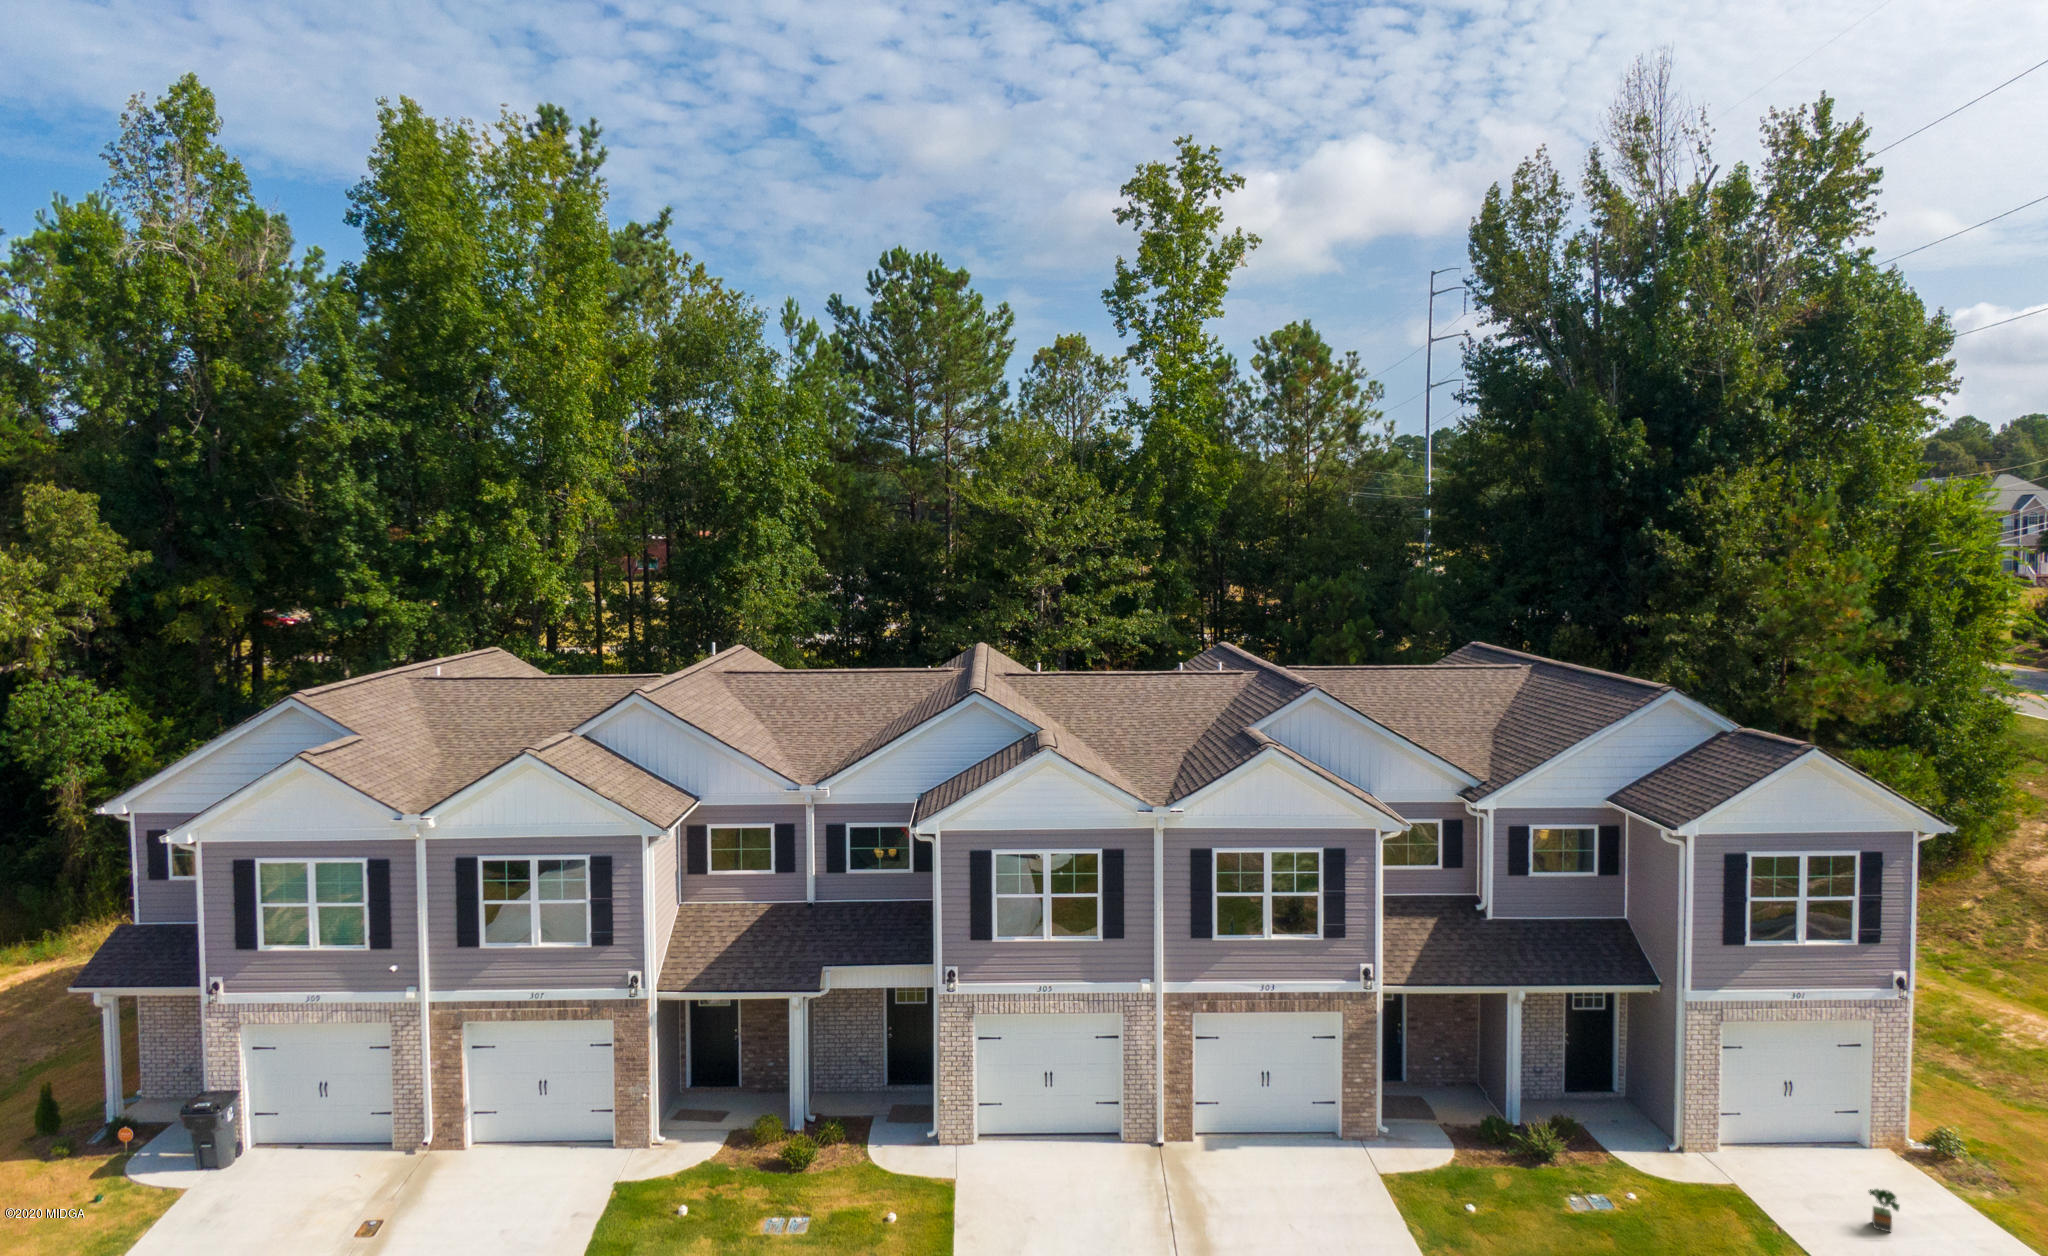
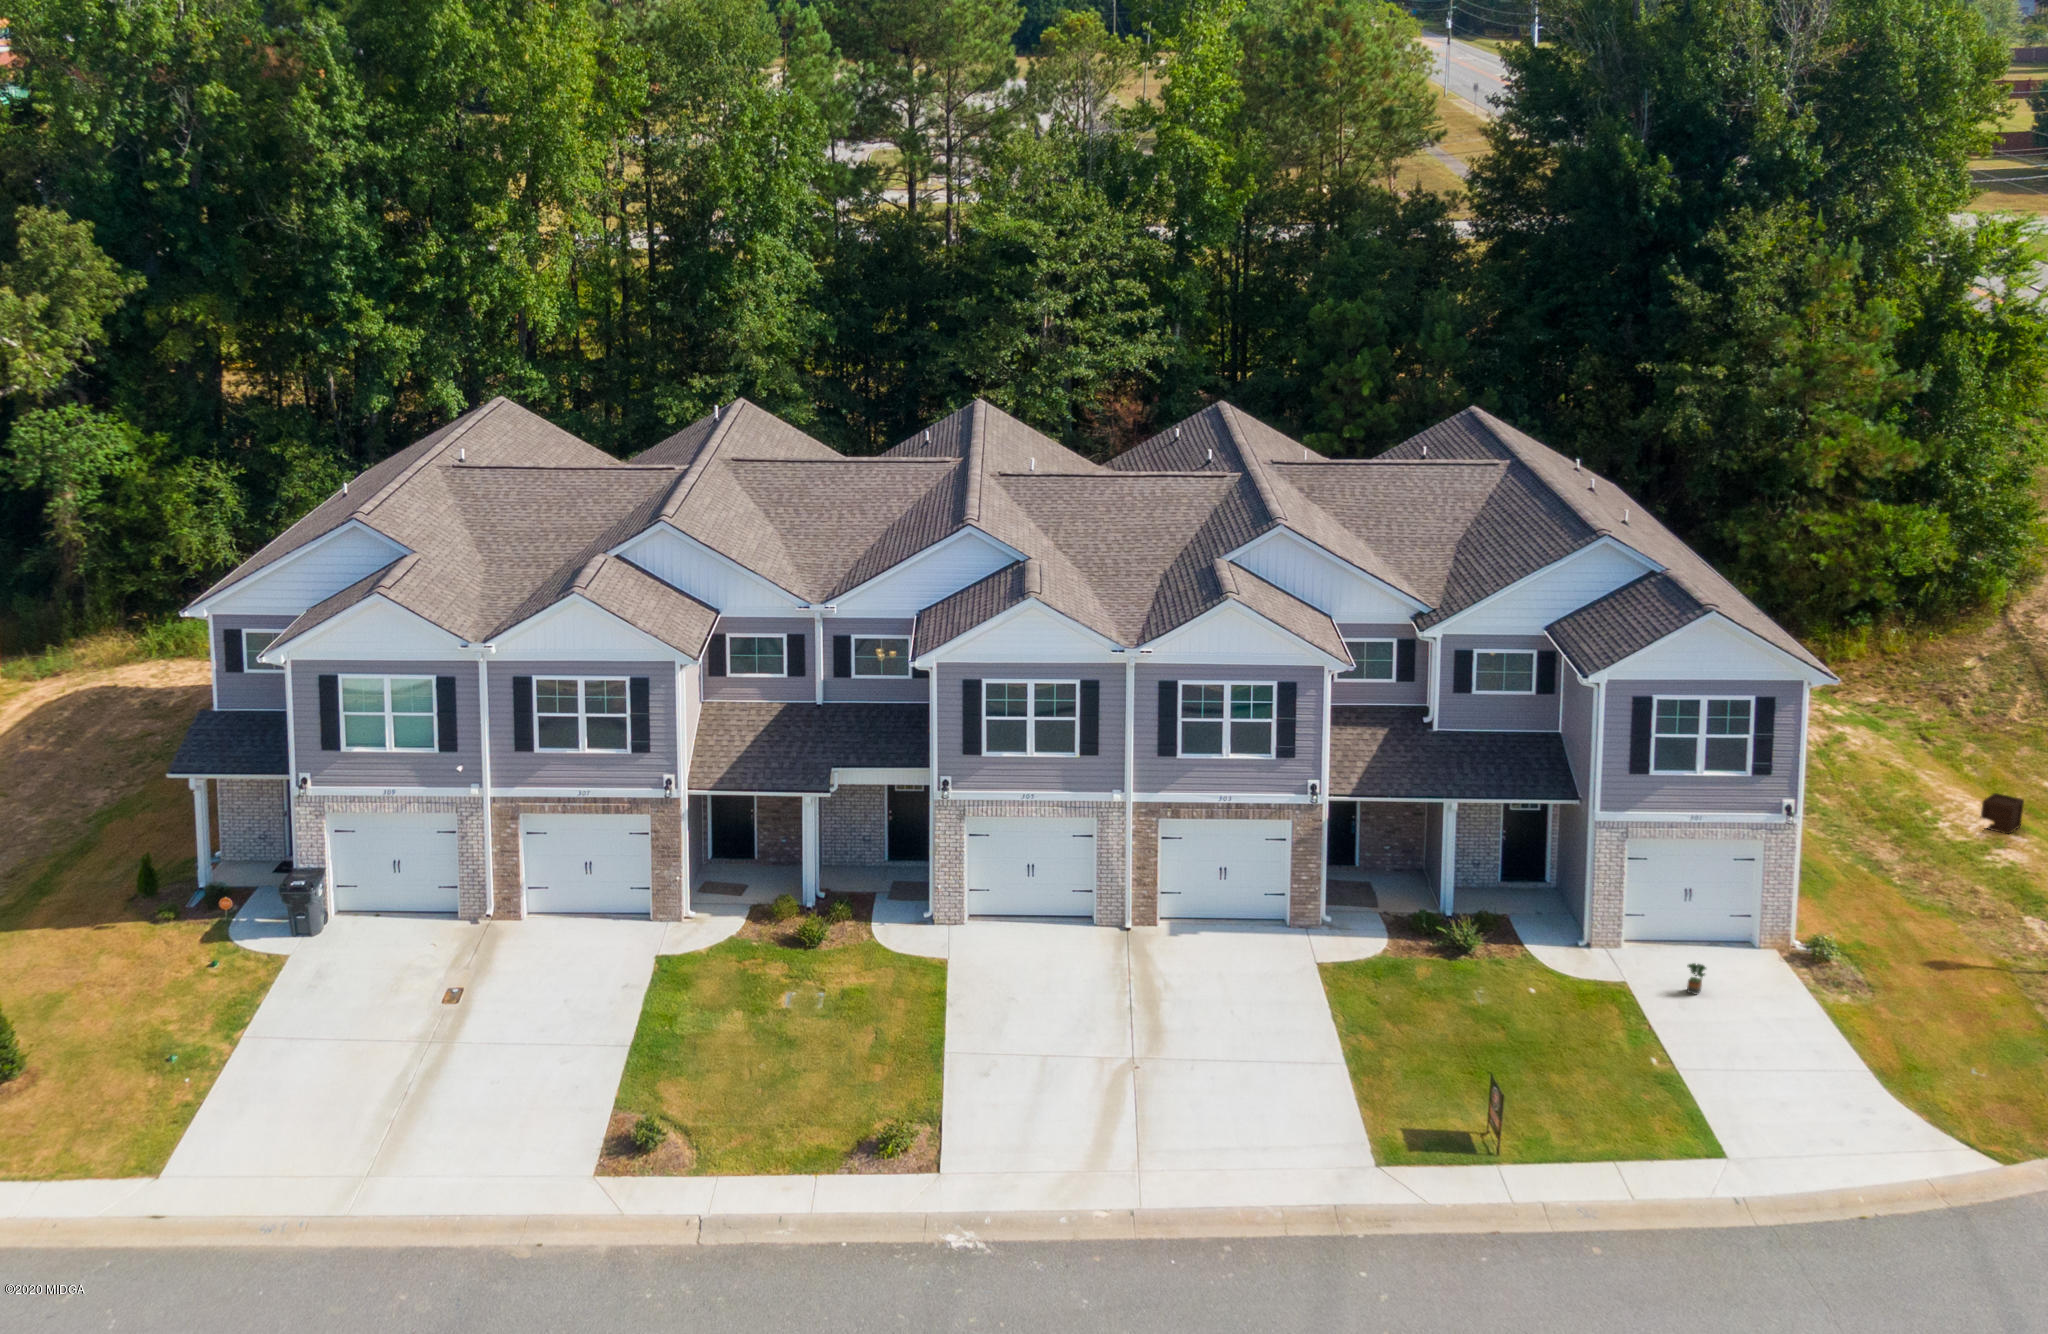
wooden crate: none [1919,957,1957,998] -> present [1981,793,2024,834]

